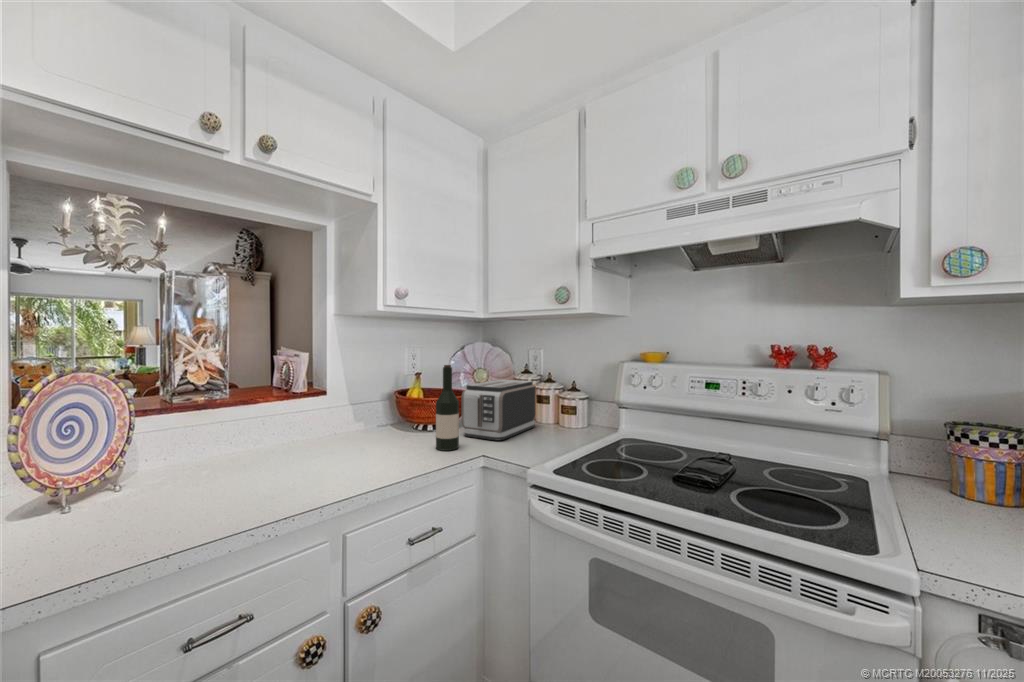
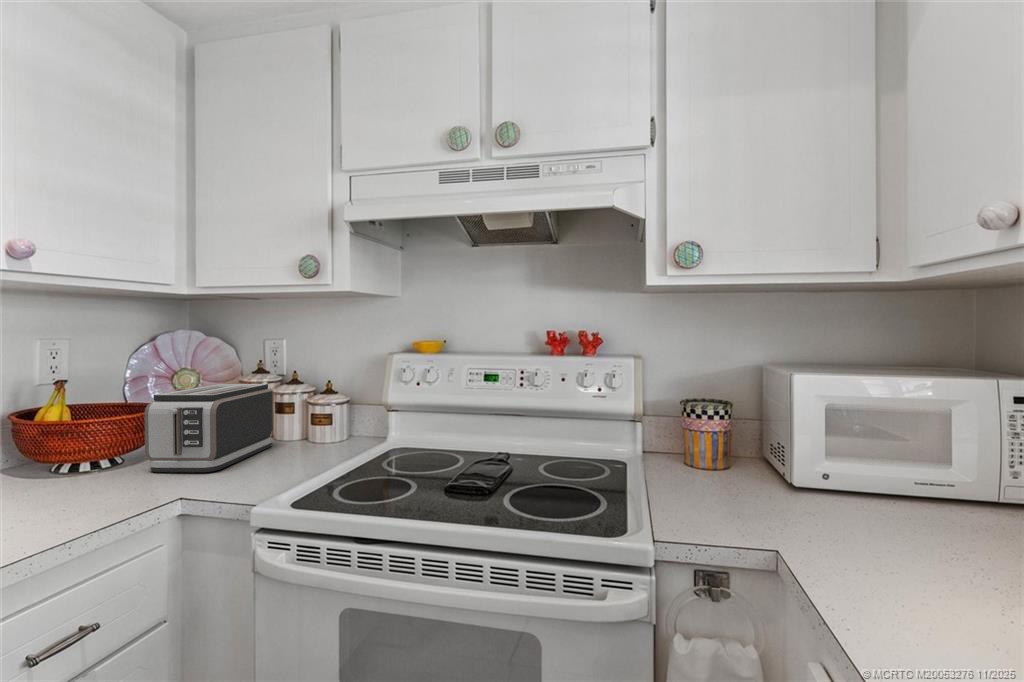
wine bottle: present [436,365,459,451] -> none [89,364,137,501]

